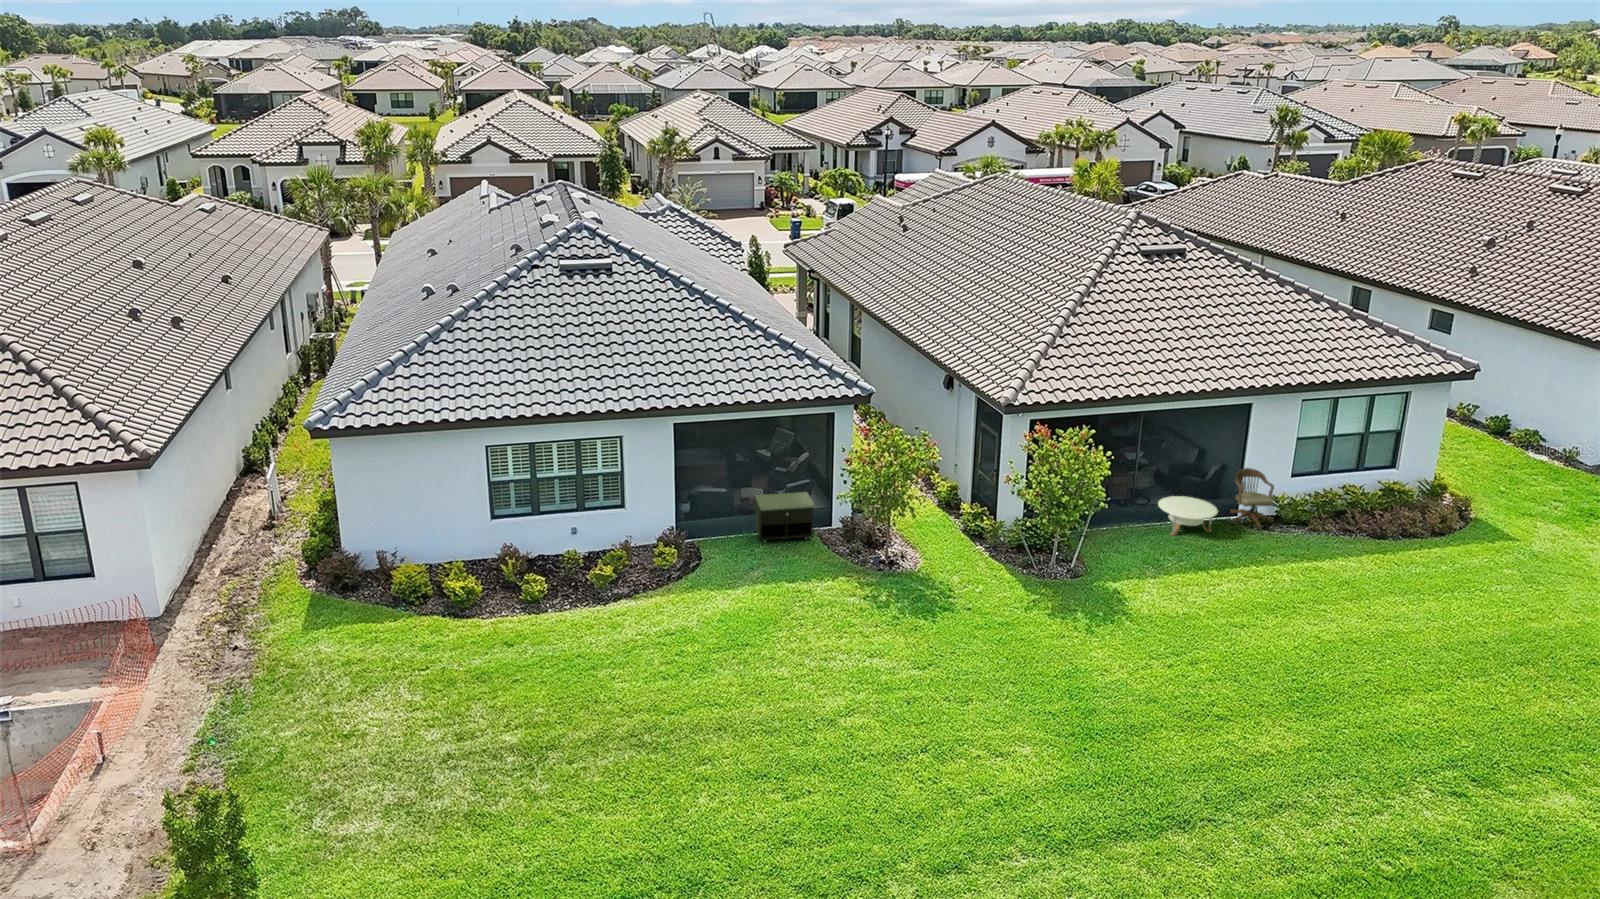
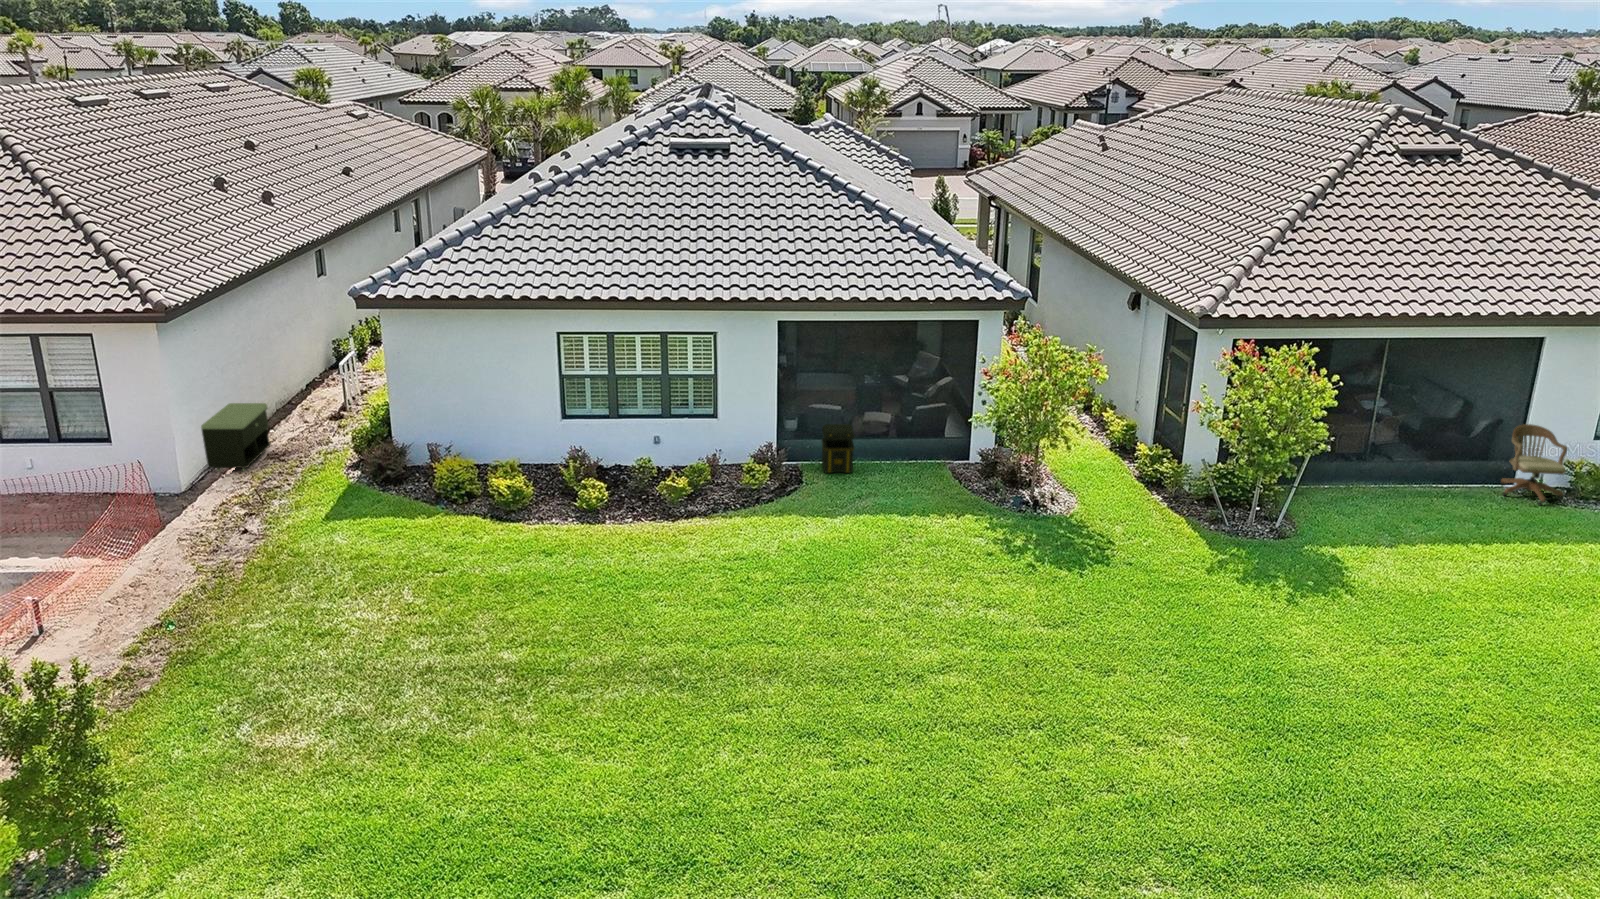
storage bench: present [755,492,814,542] -> present [201,403,271,471]
round table: present [1158,496,1218,536] -> none [1400,455,1484,504]
toolbox: none [713,504,742,546] -> present [822,424,855,473]

